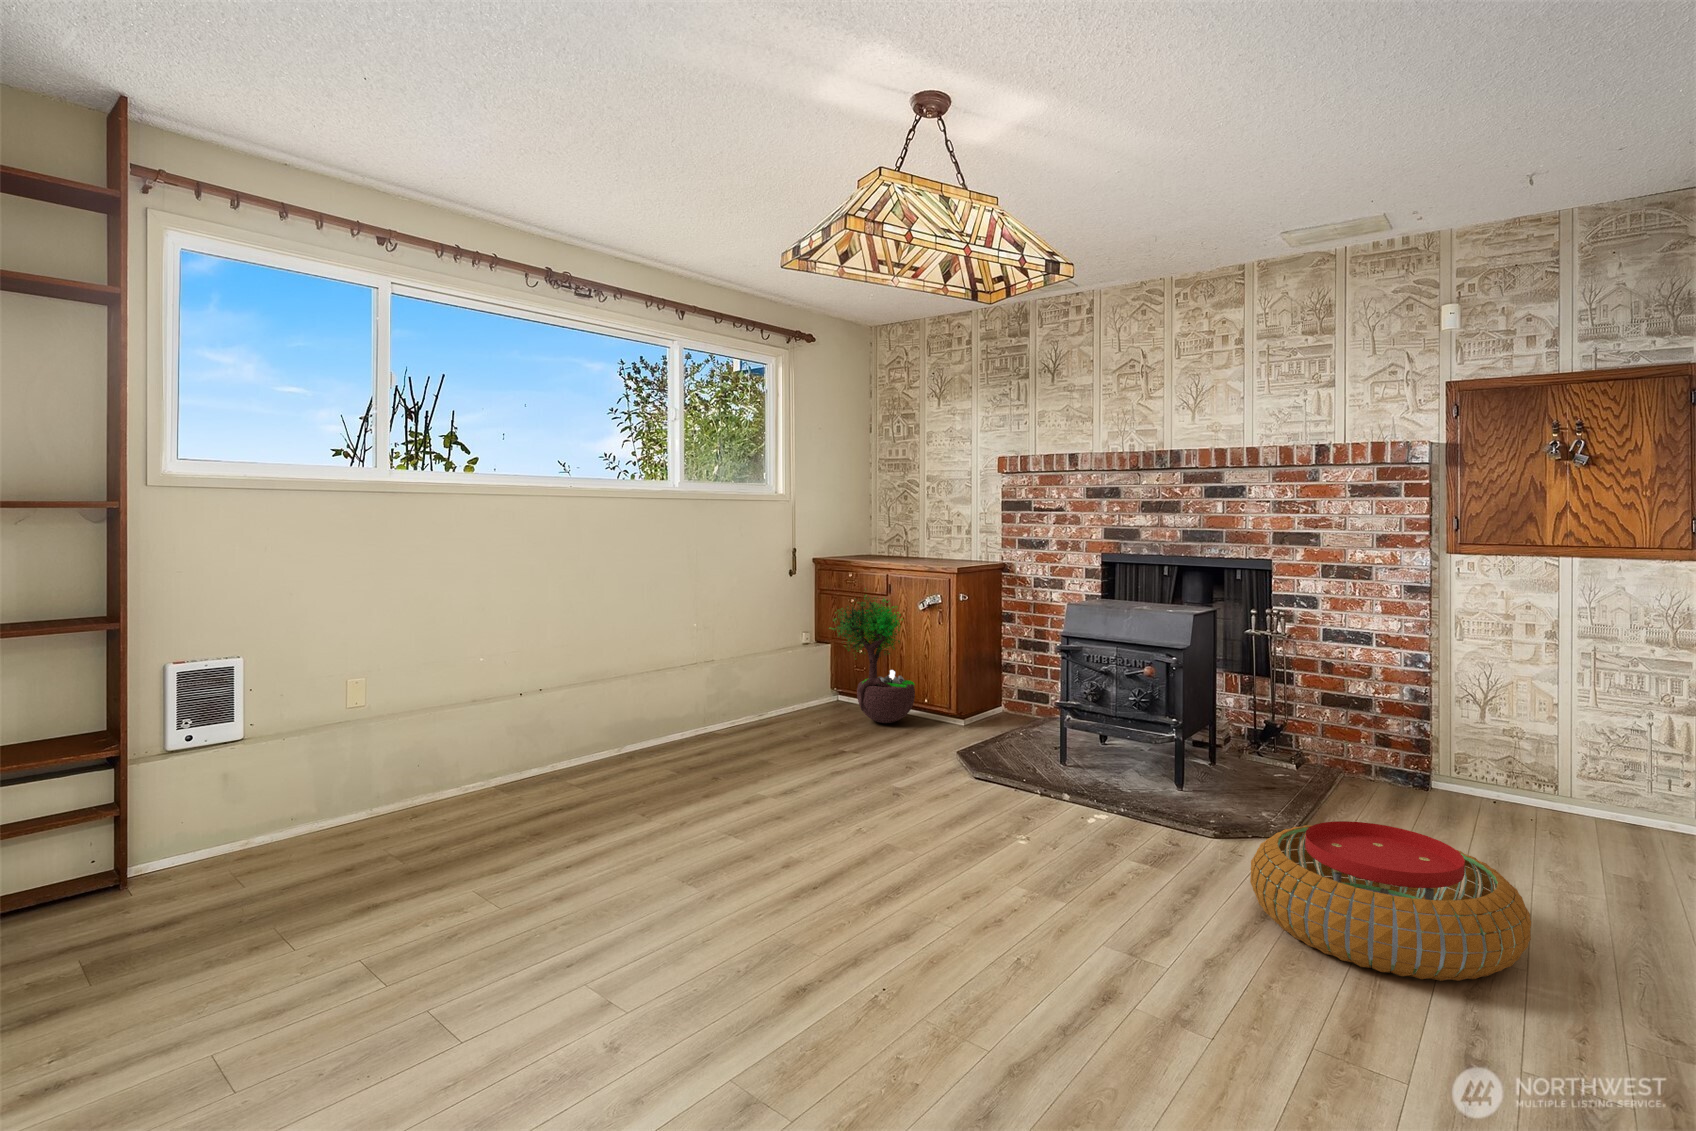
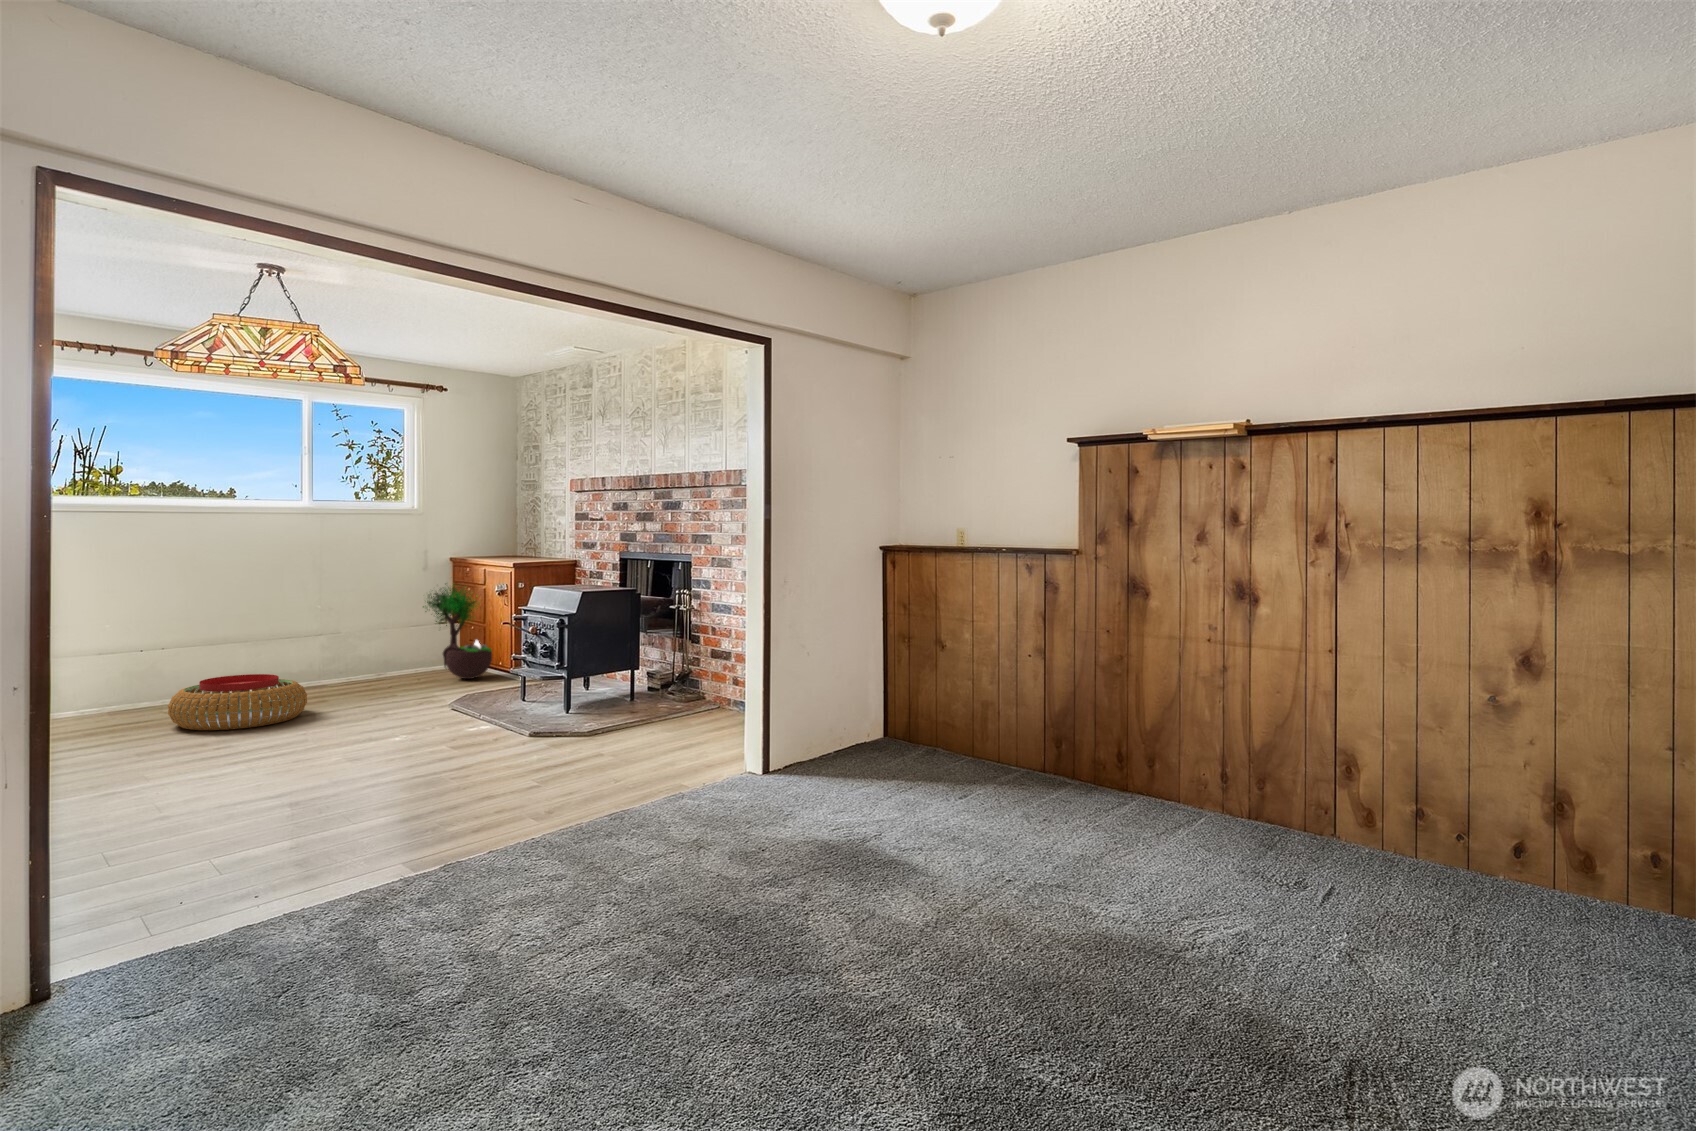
pouf: present [1250,821,1531,981] -> present [168,674,307,730]

